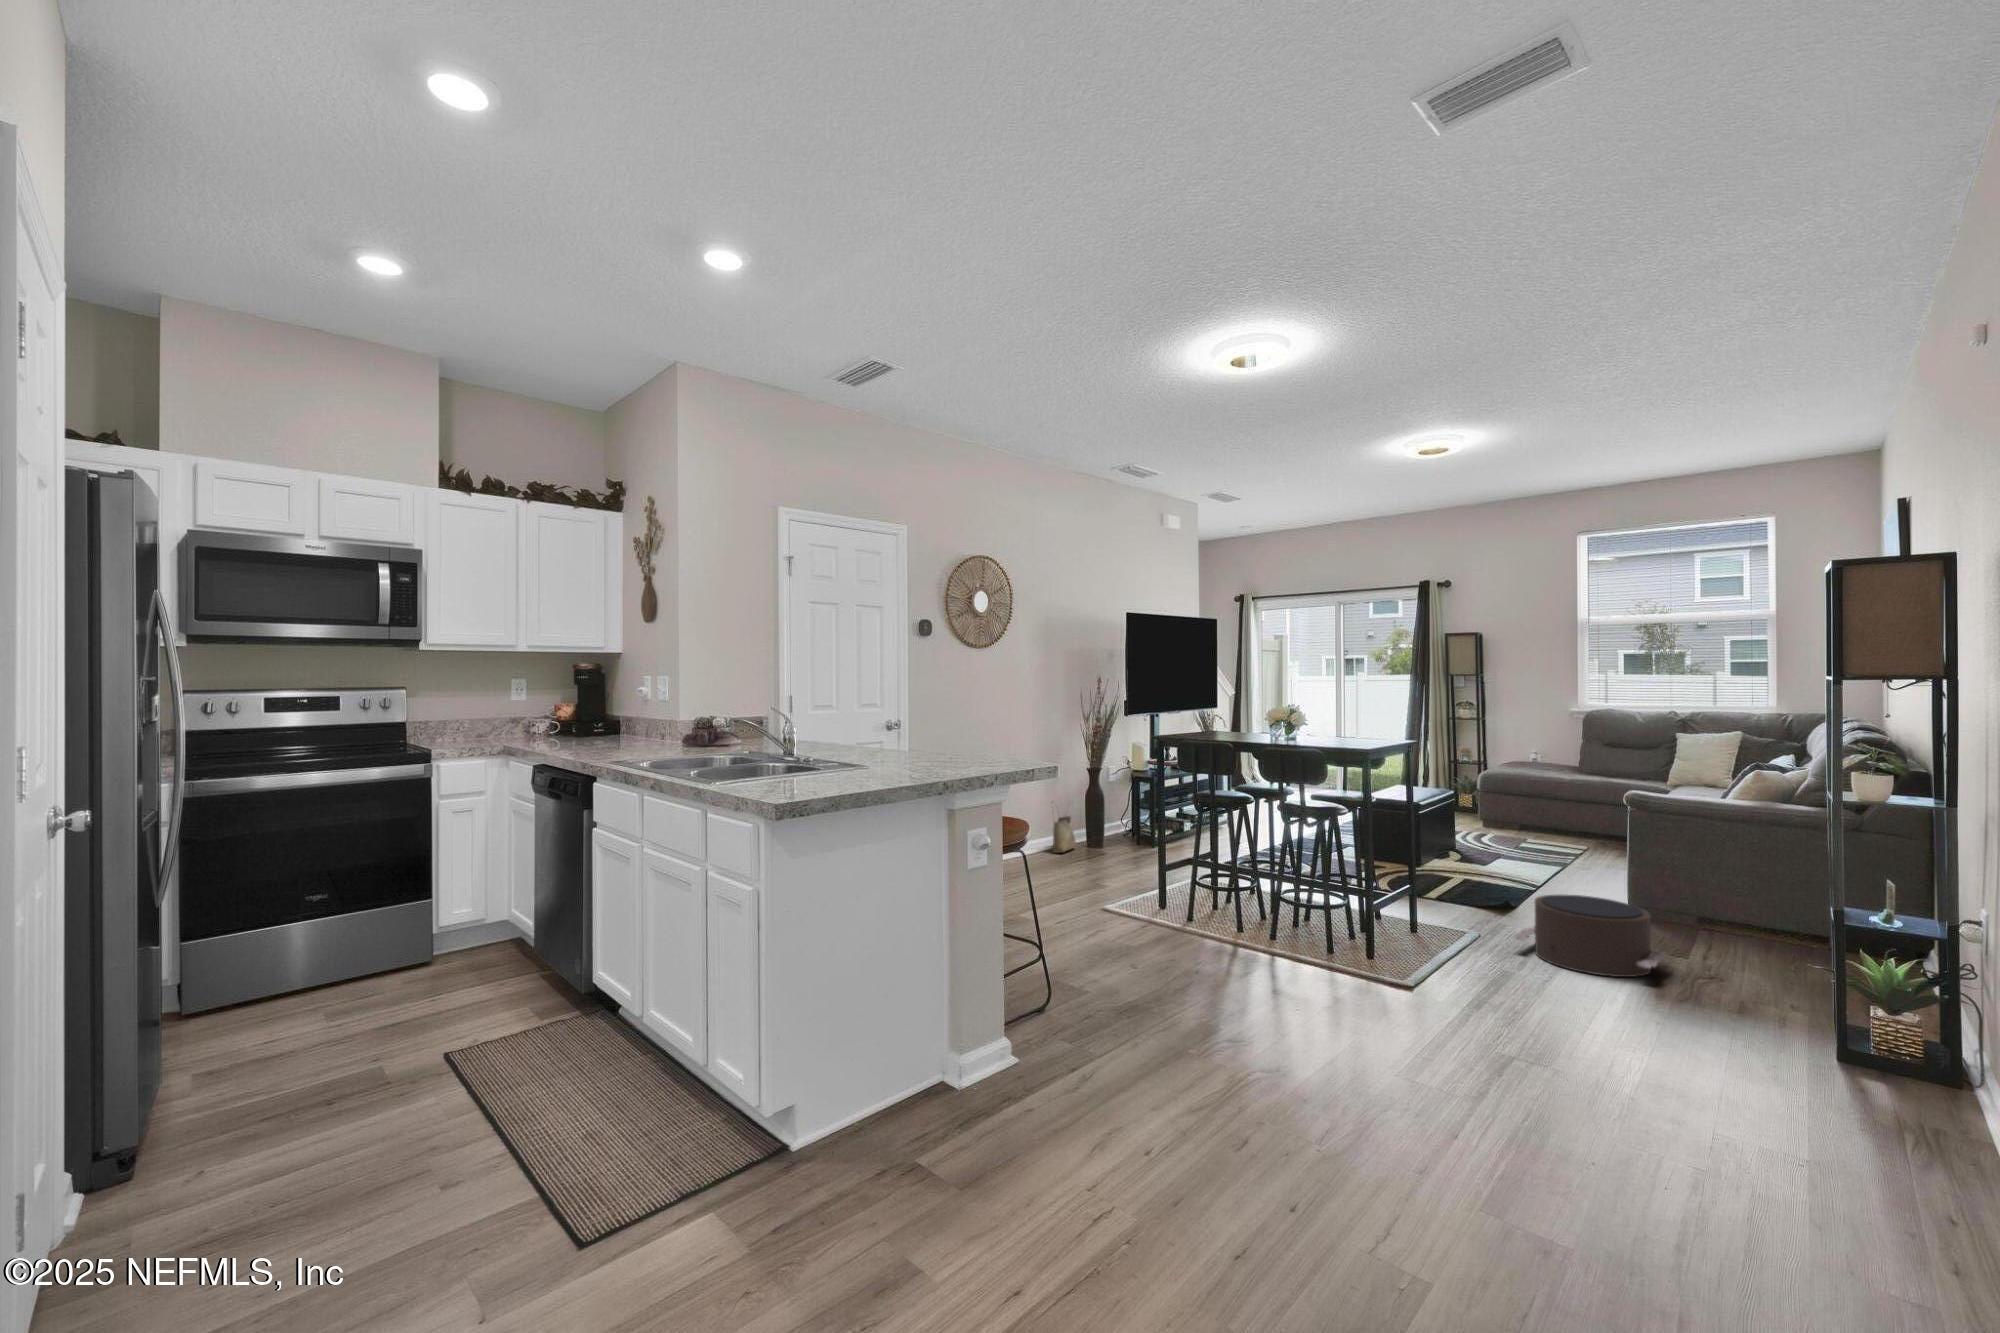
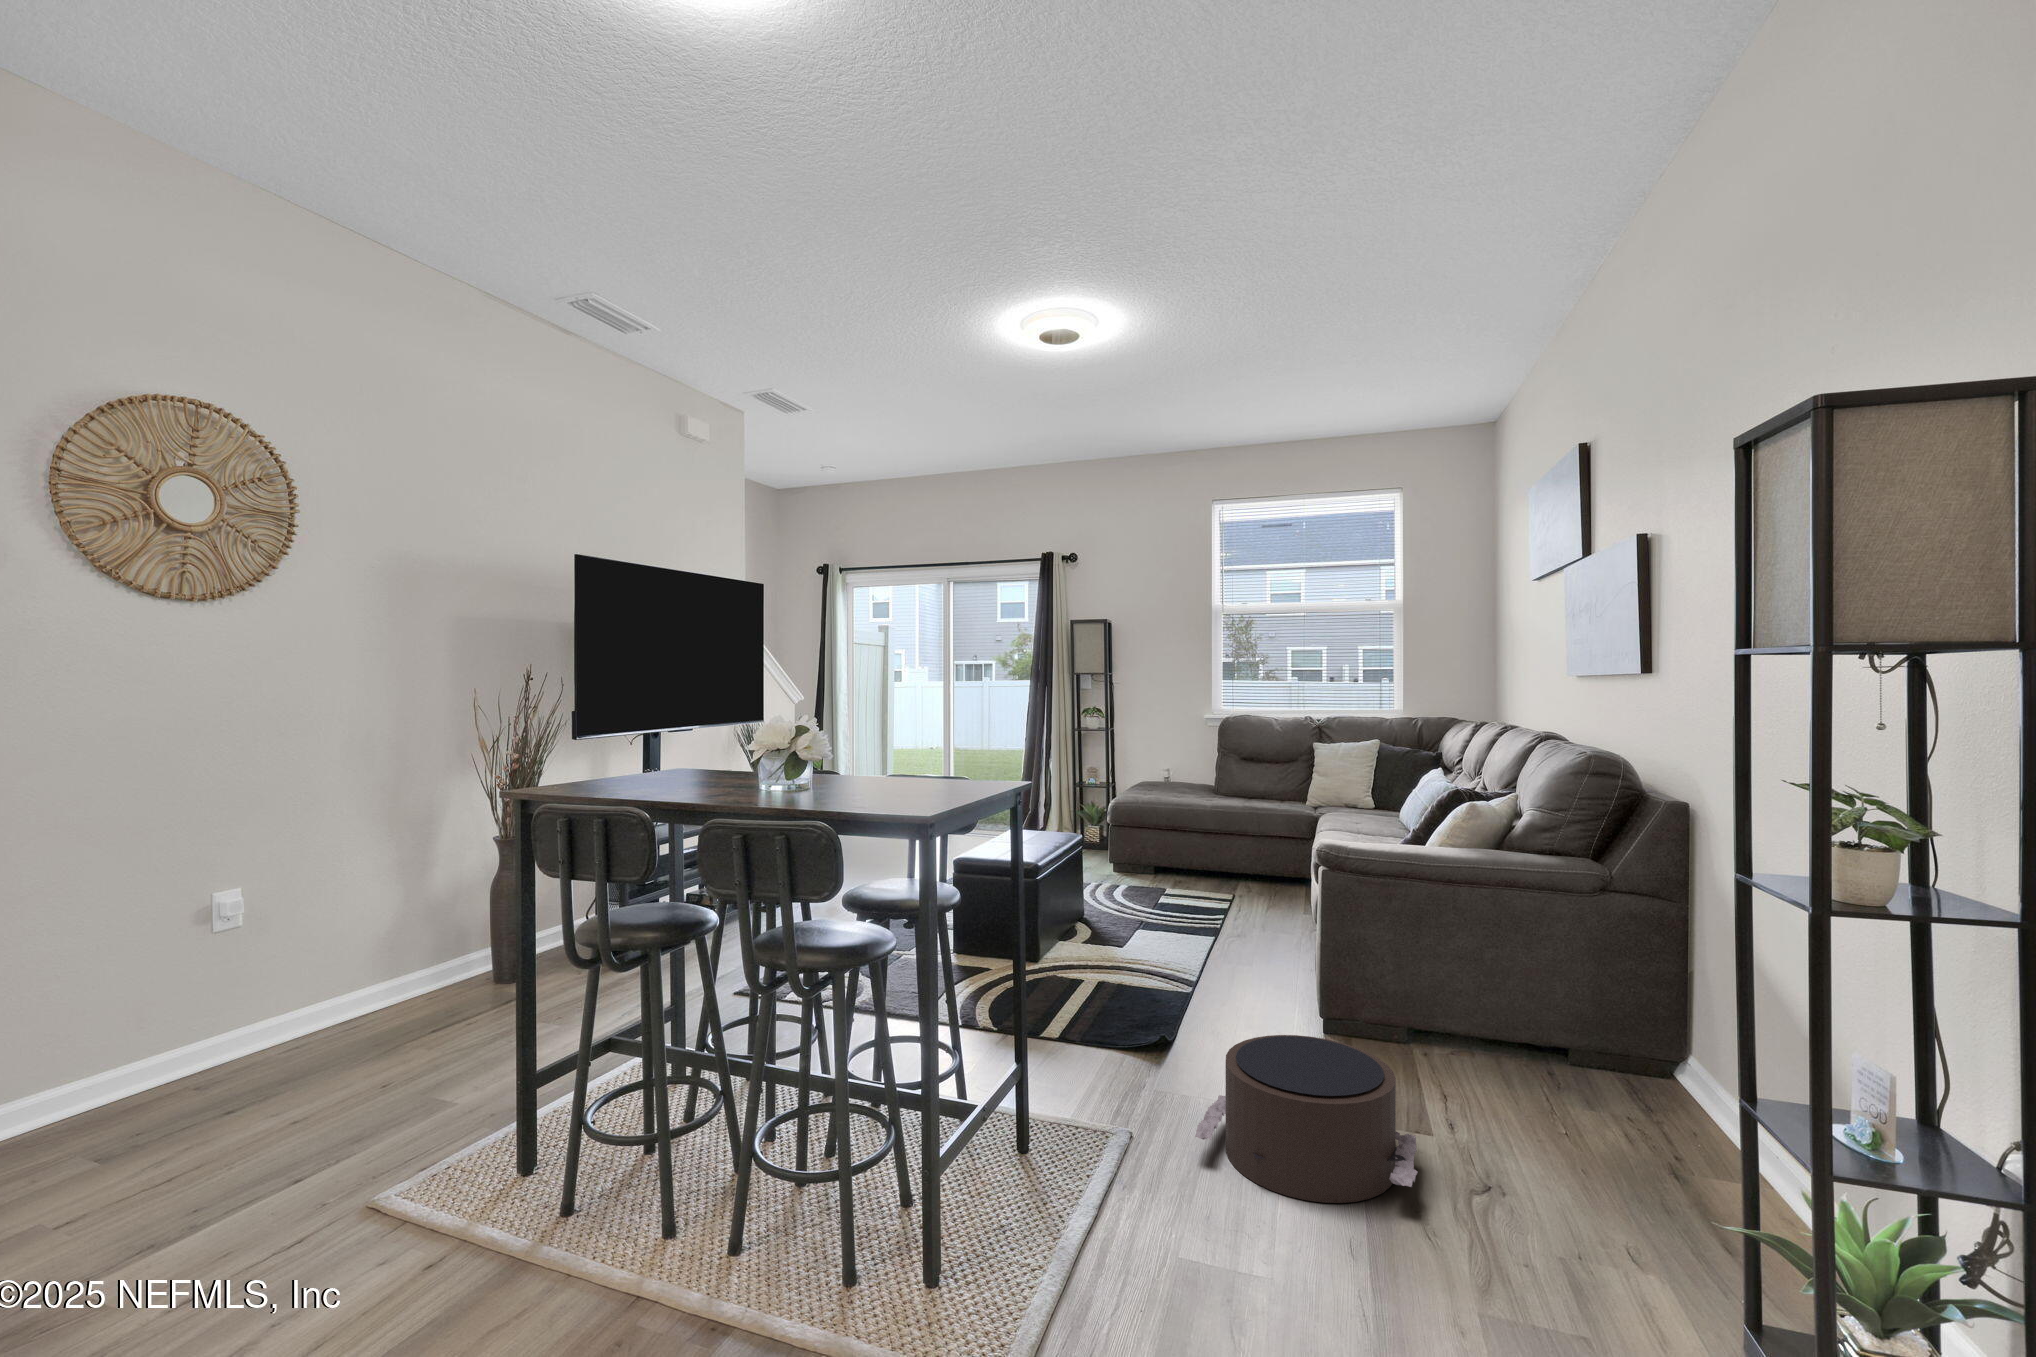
woven basket: present [1053,816,1076,853] -> none [422,903,481,1005]

